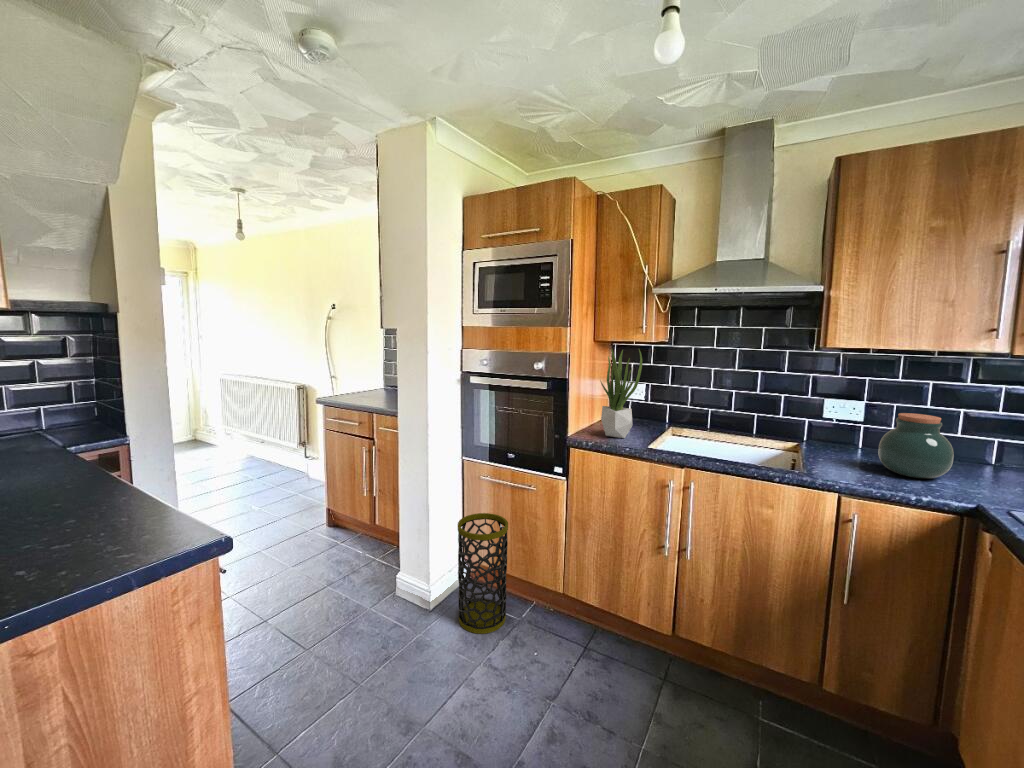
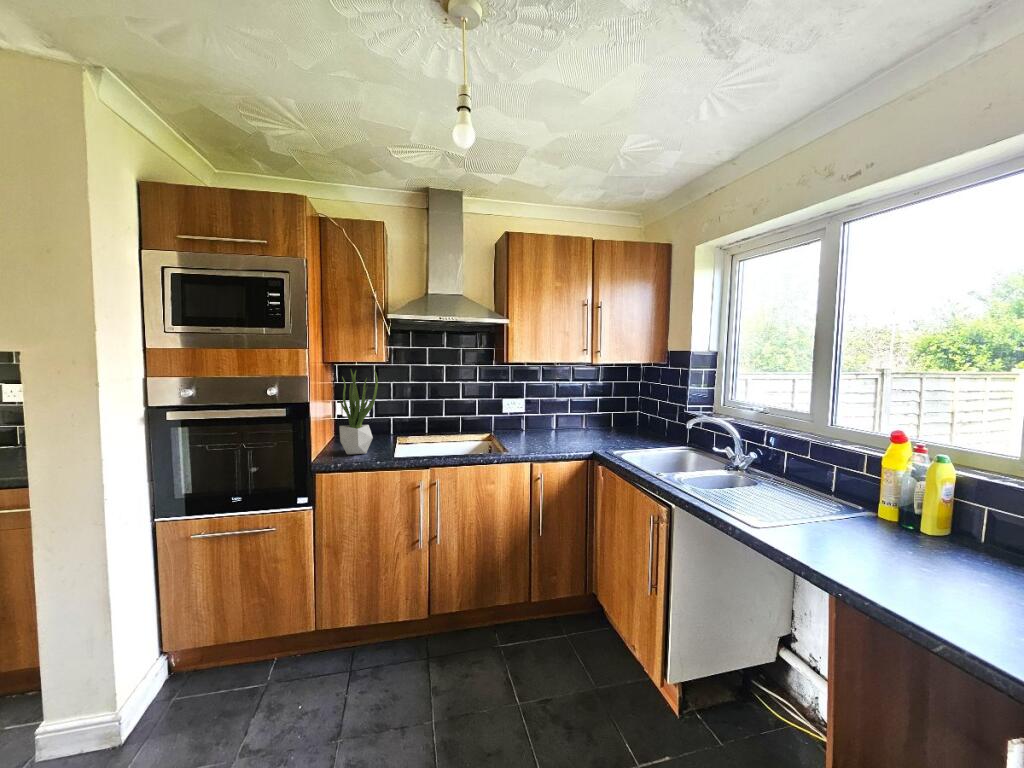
jar: present [878,413,954,479] -> none [542,404,576,444]
trash can: present [458,513,508,634] -> none [167,573,247,734]

